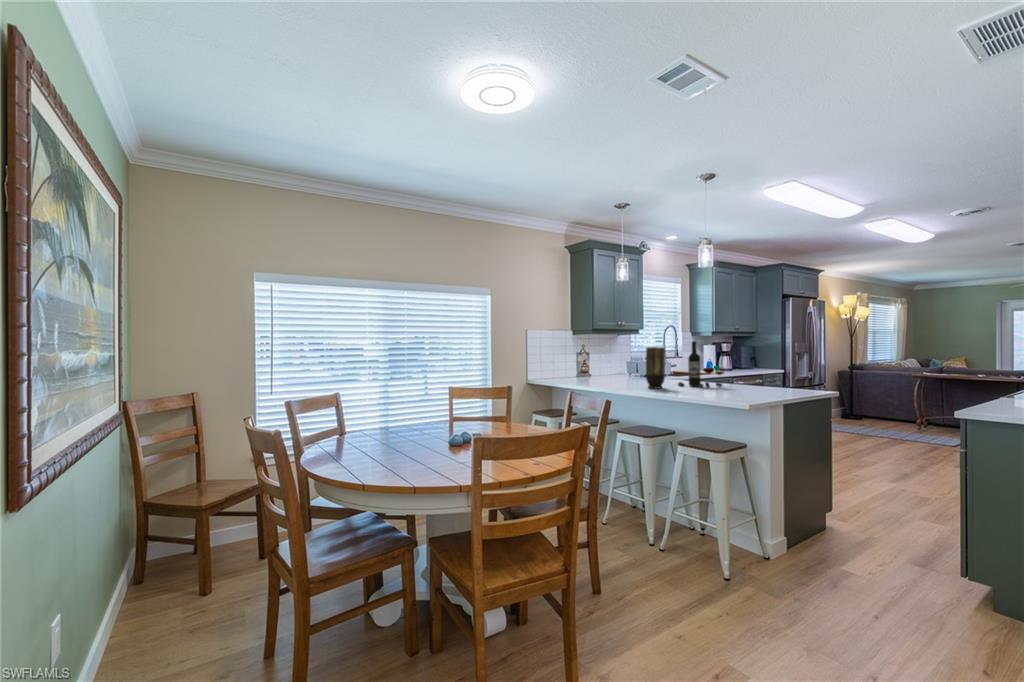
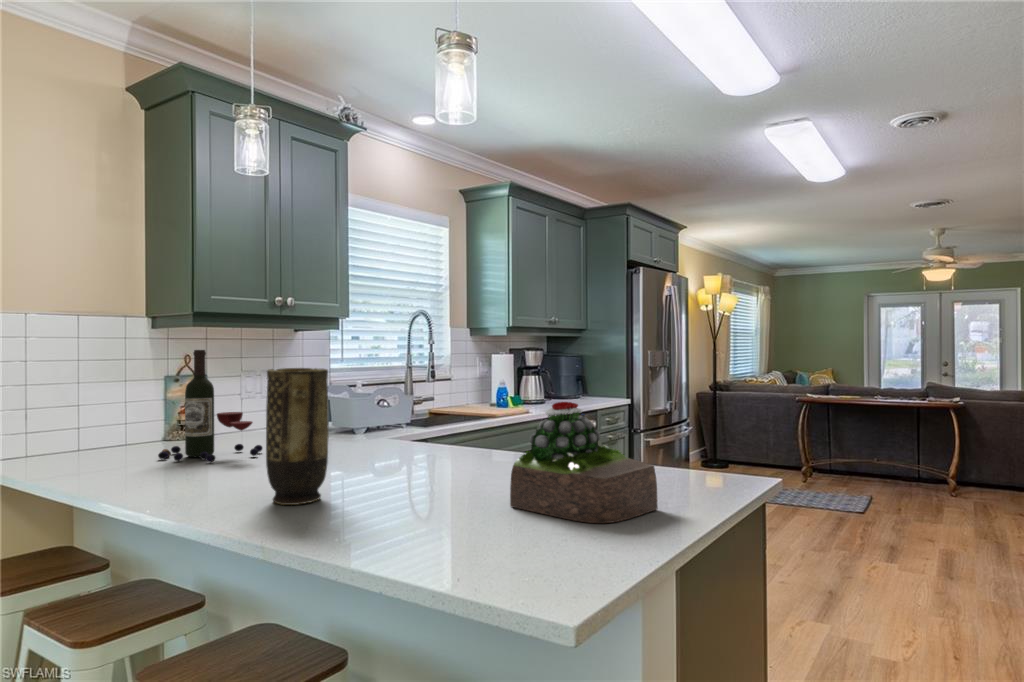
wine bottle: present [678,341,724,387] -> present [158,350,262,462]
succulent plant: none [728,358,781,394] -> present [510,402,658,523]

